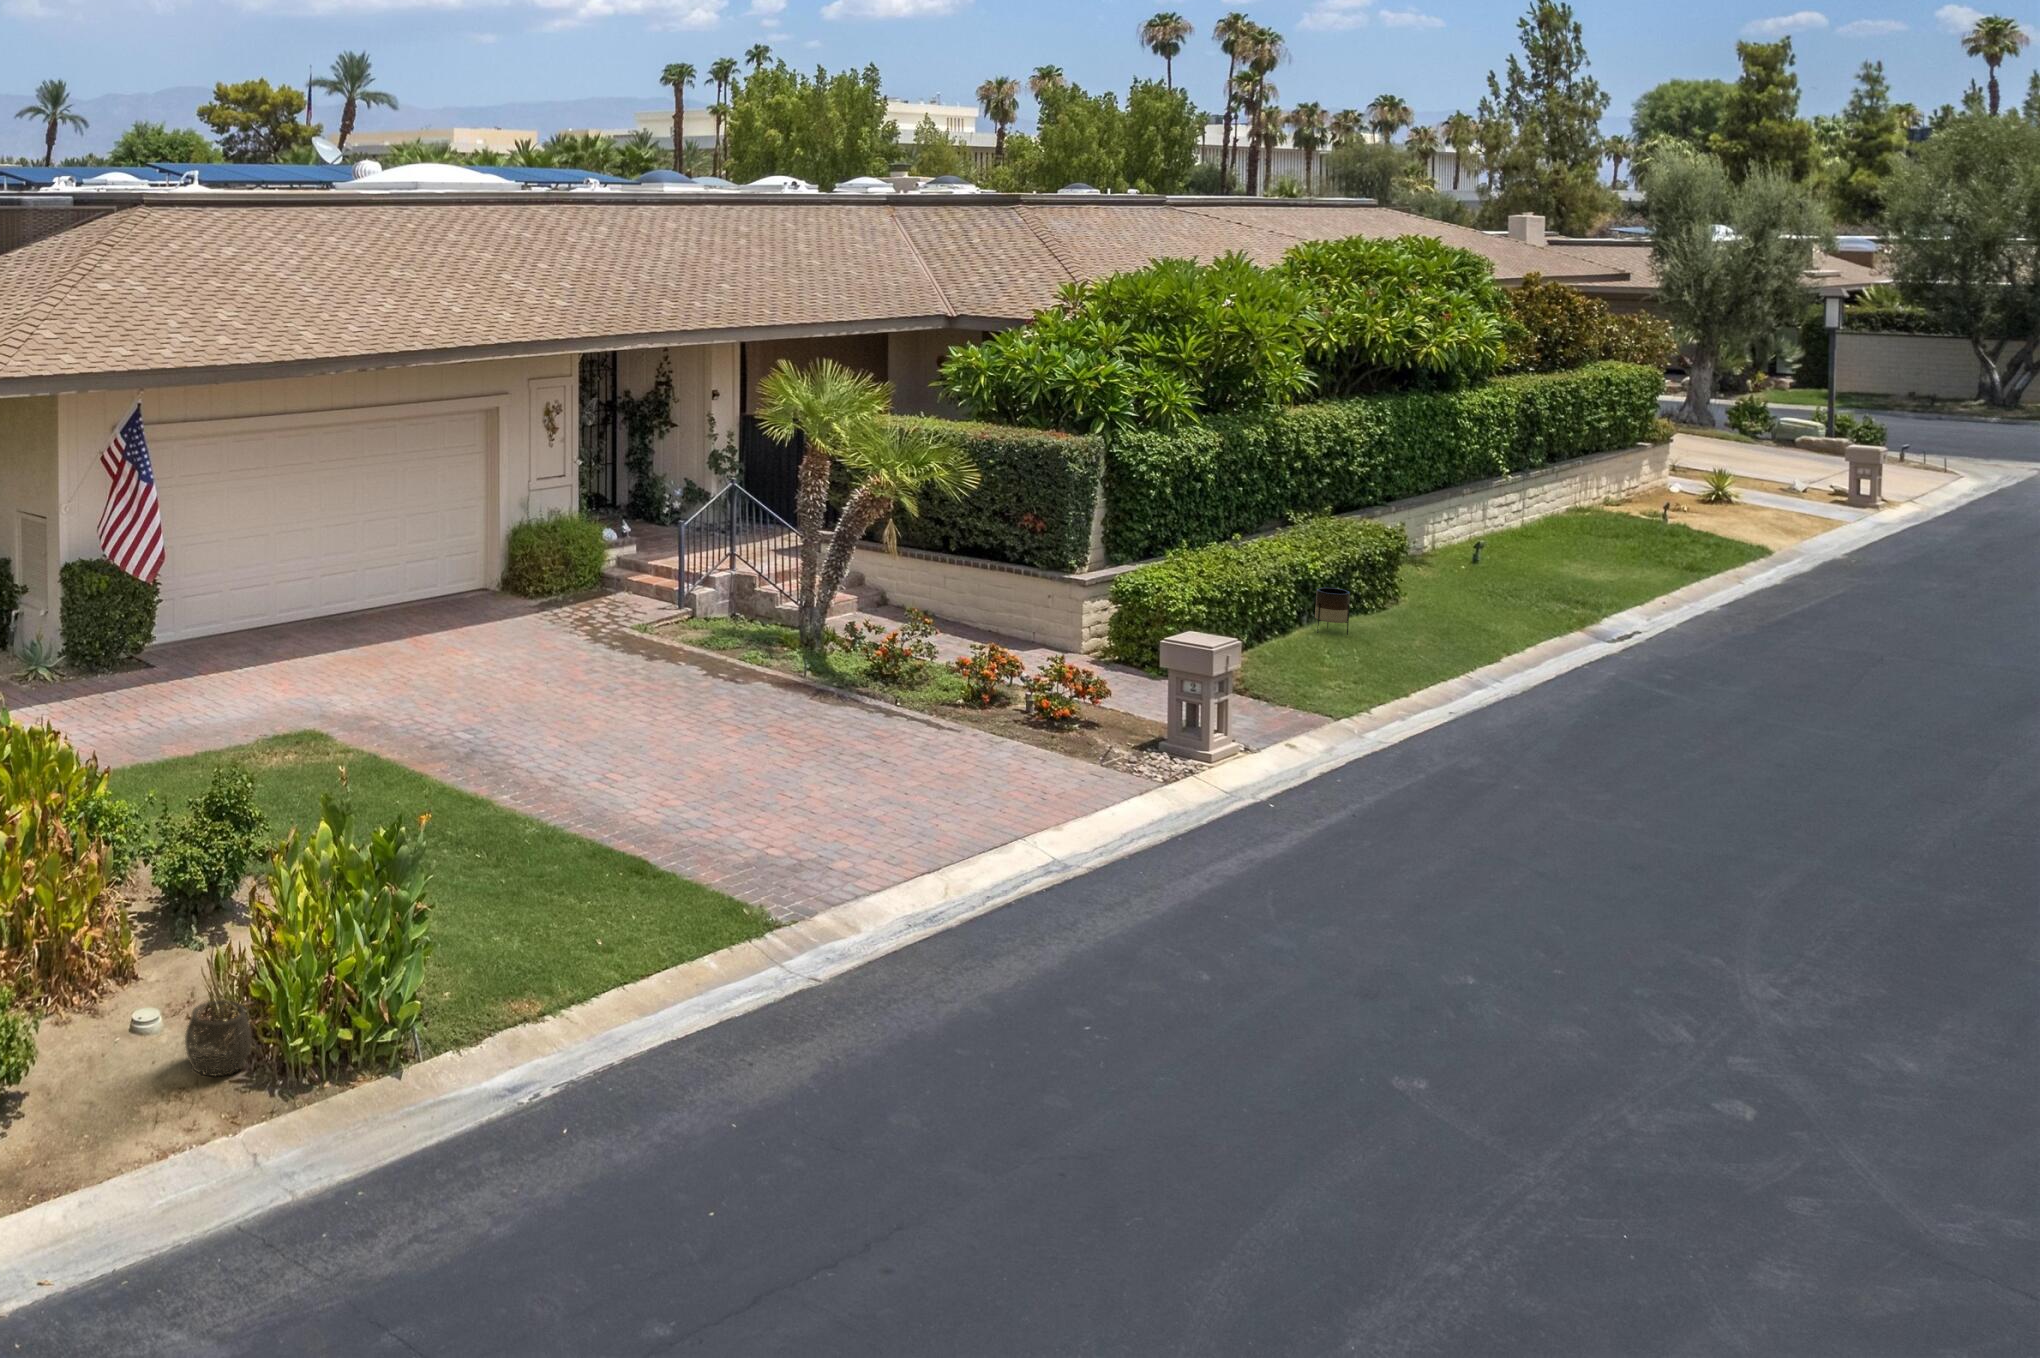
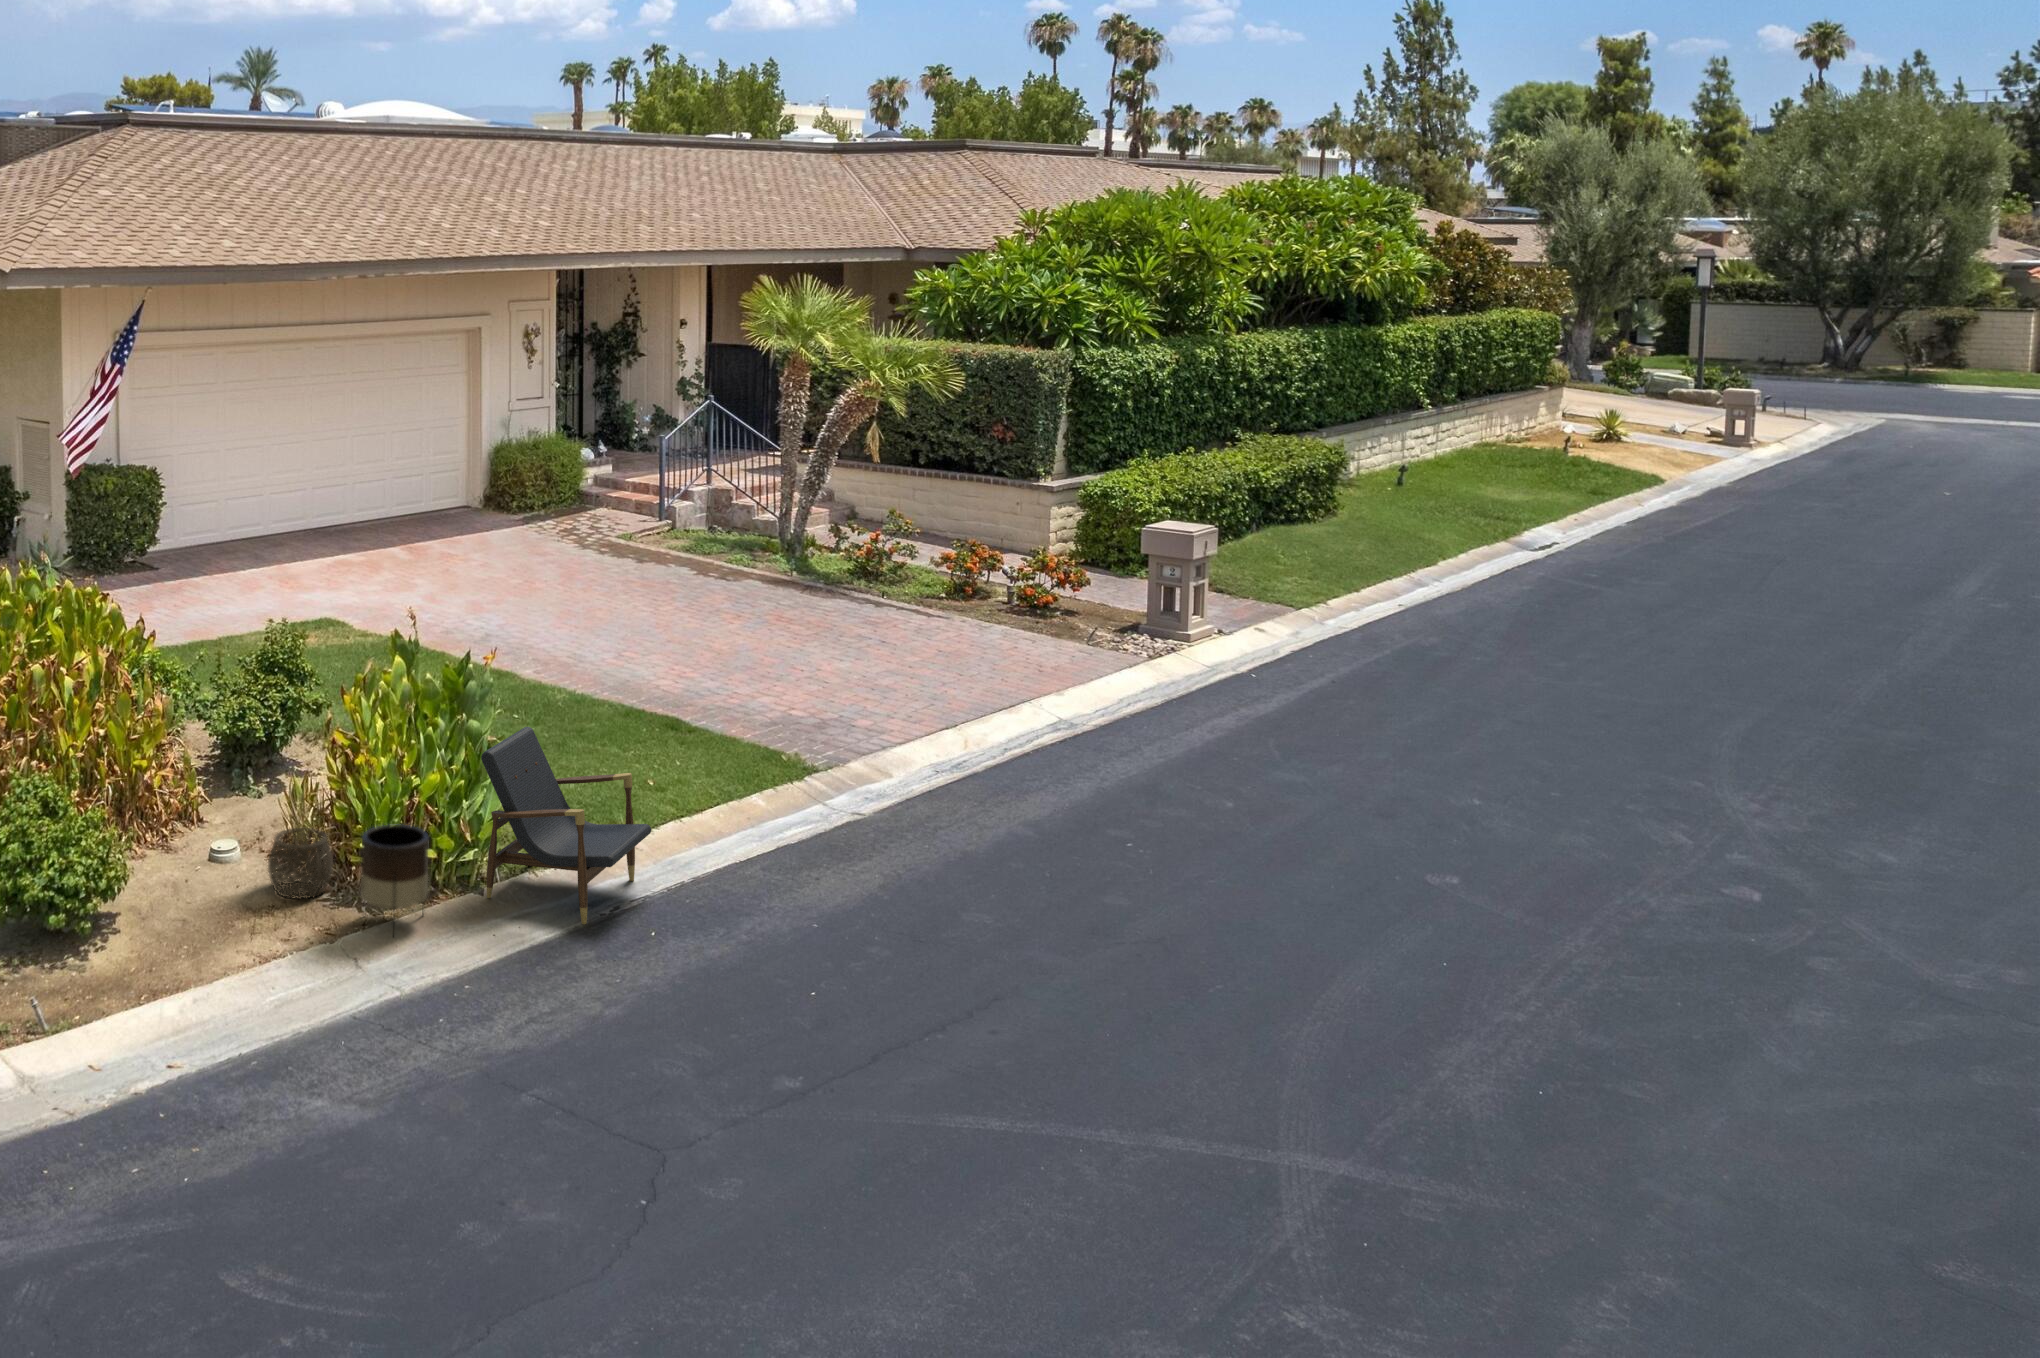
planter: present [1315,588,1350,635] -> present [361,824,429,923]
lounge chair: none [400,896,578,1111] -> present [481,727,651,924]

